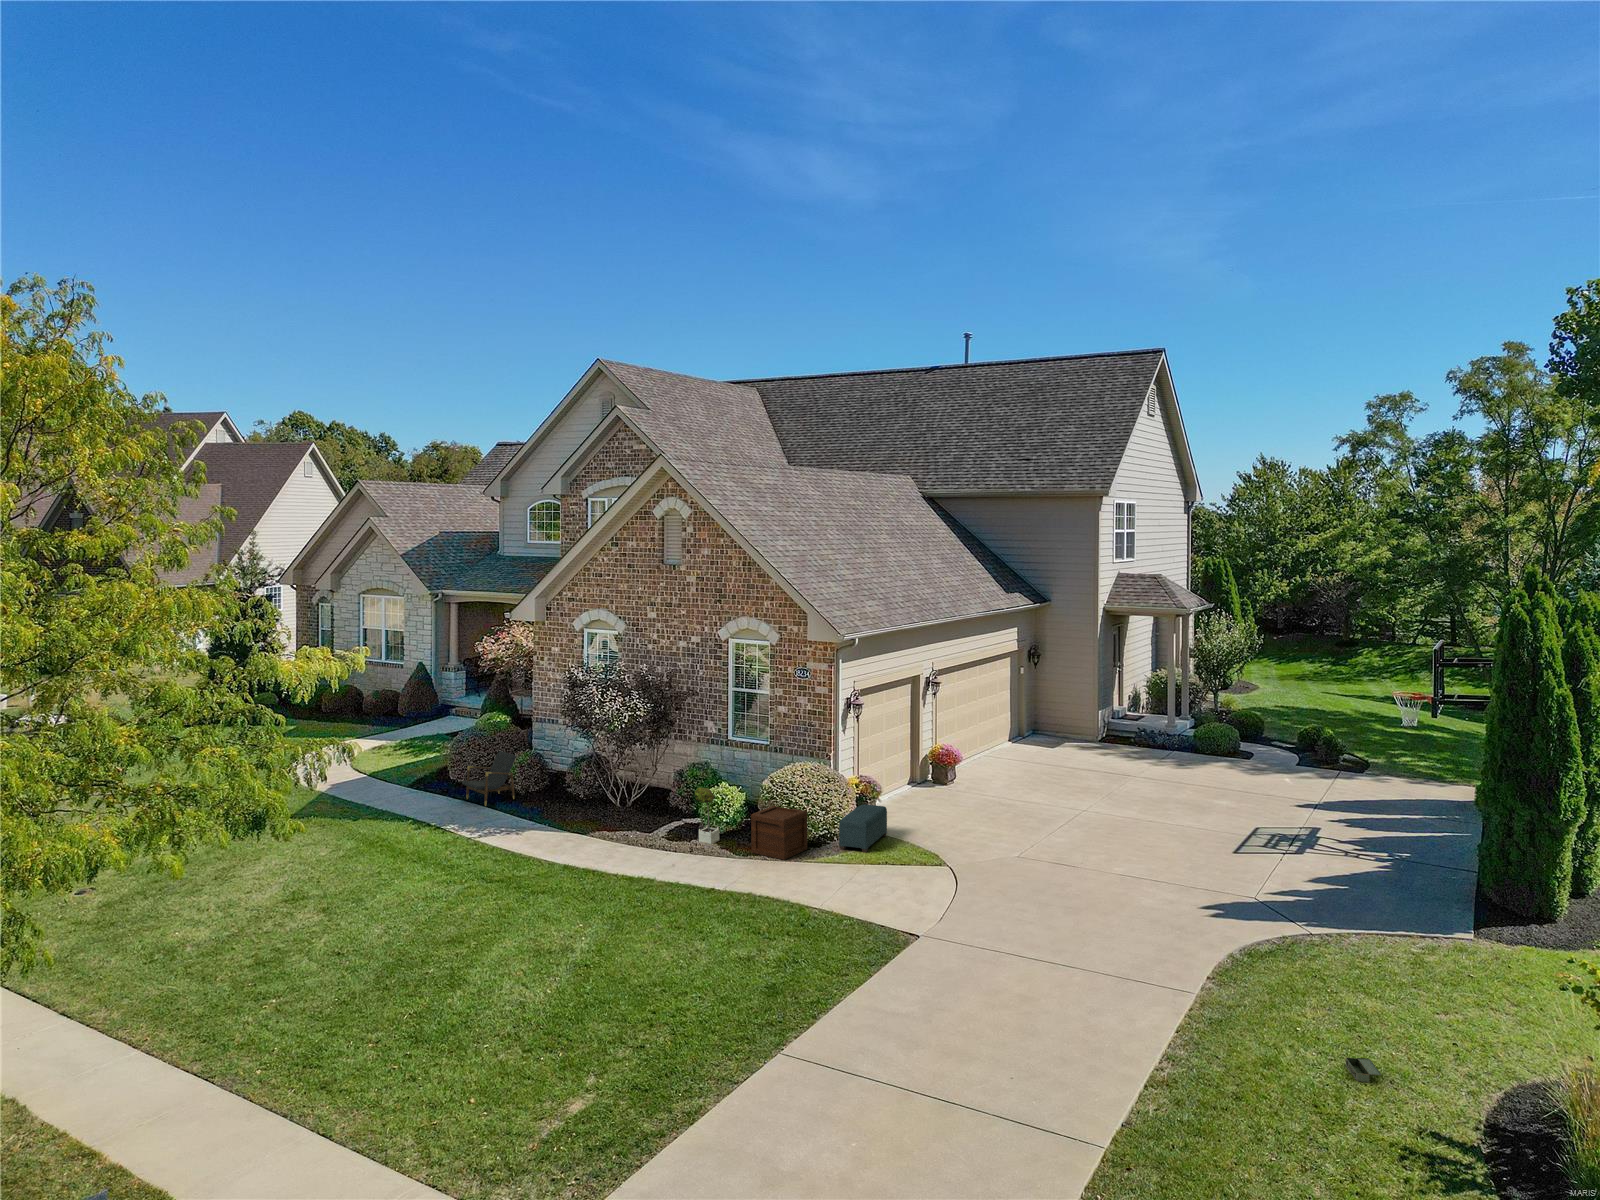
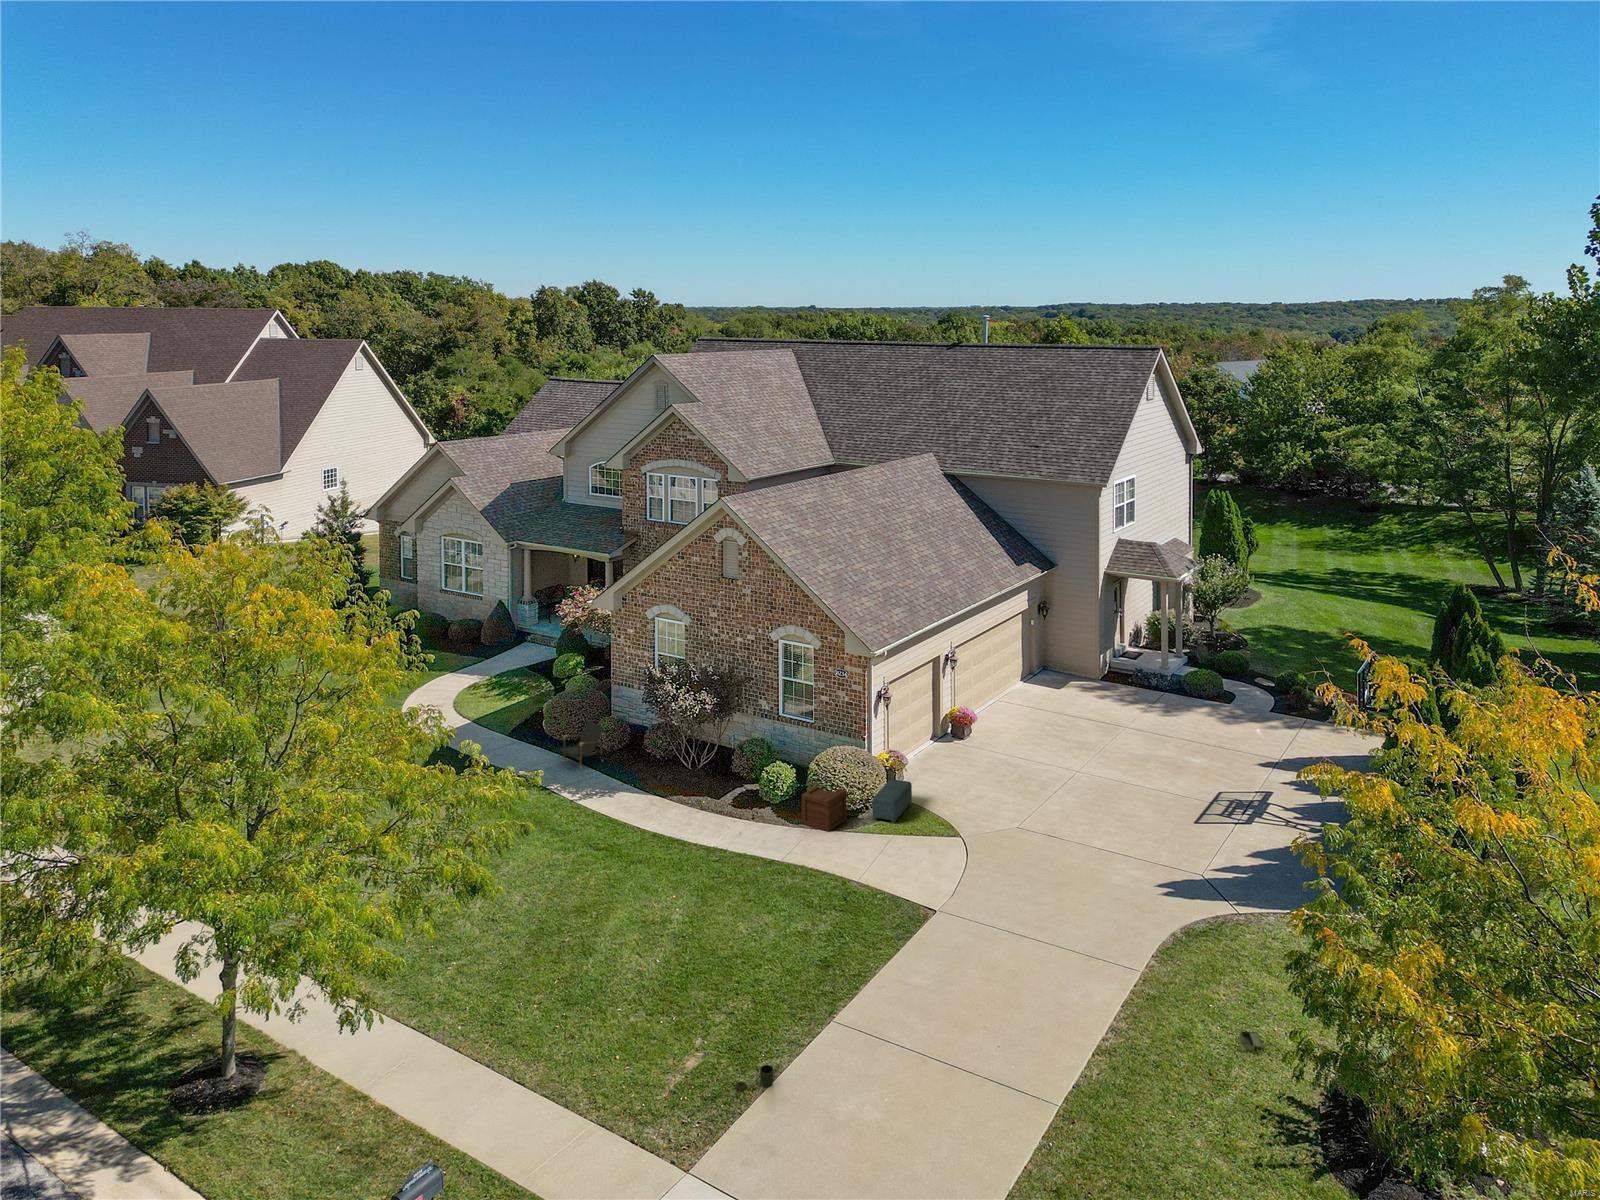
potted tree: present [695,787,719,844] -> none [755,768,775,814]
trash can: none [636,1099,693,1136] -> present [735,1065,774,1091]

